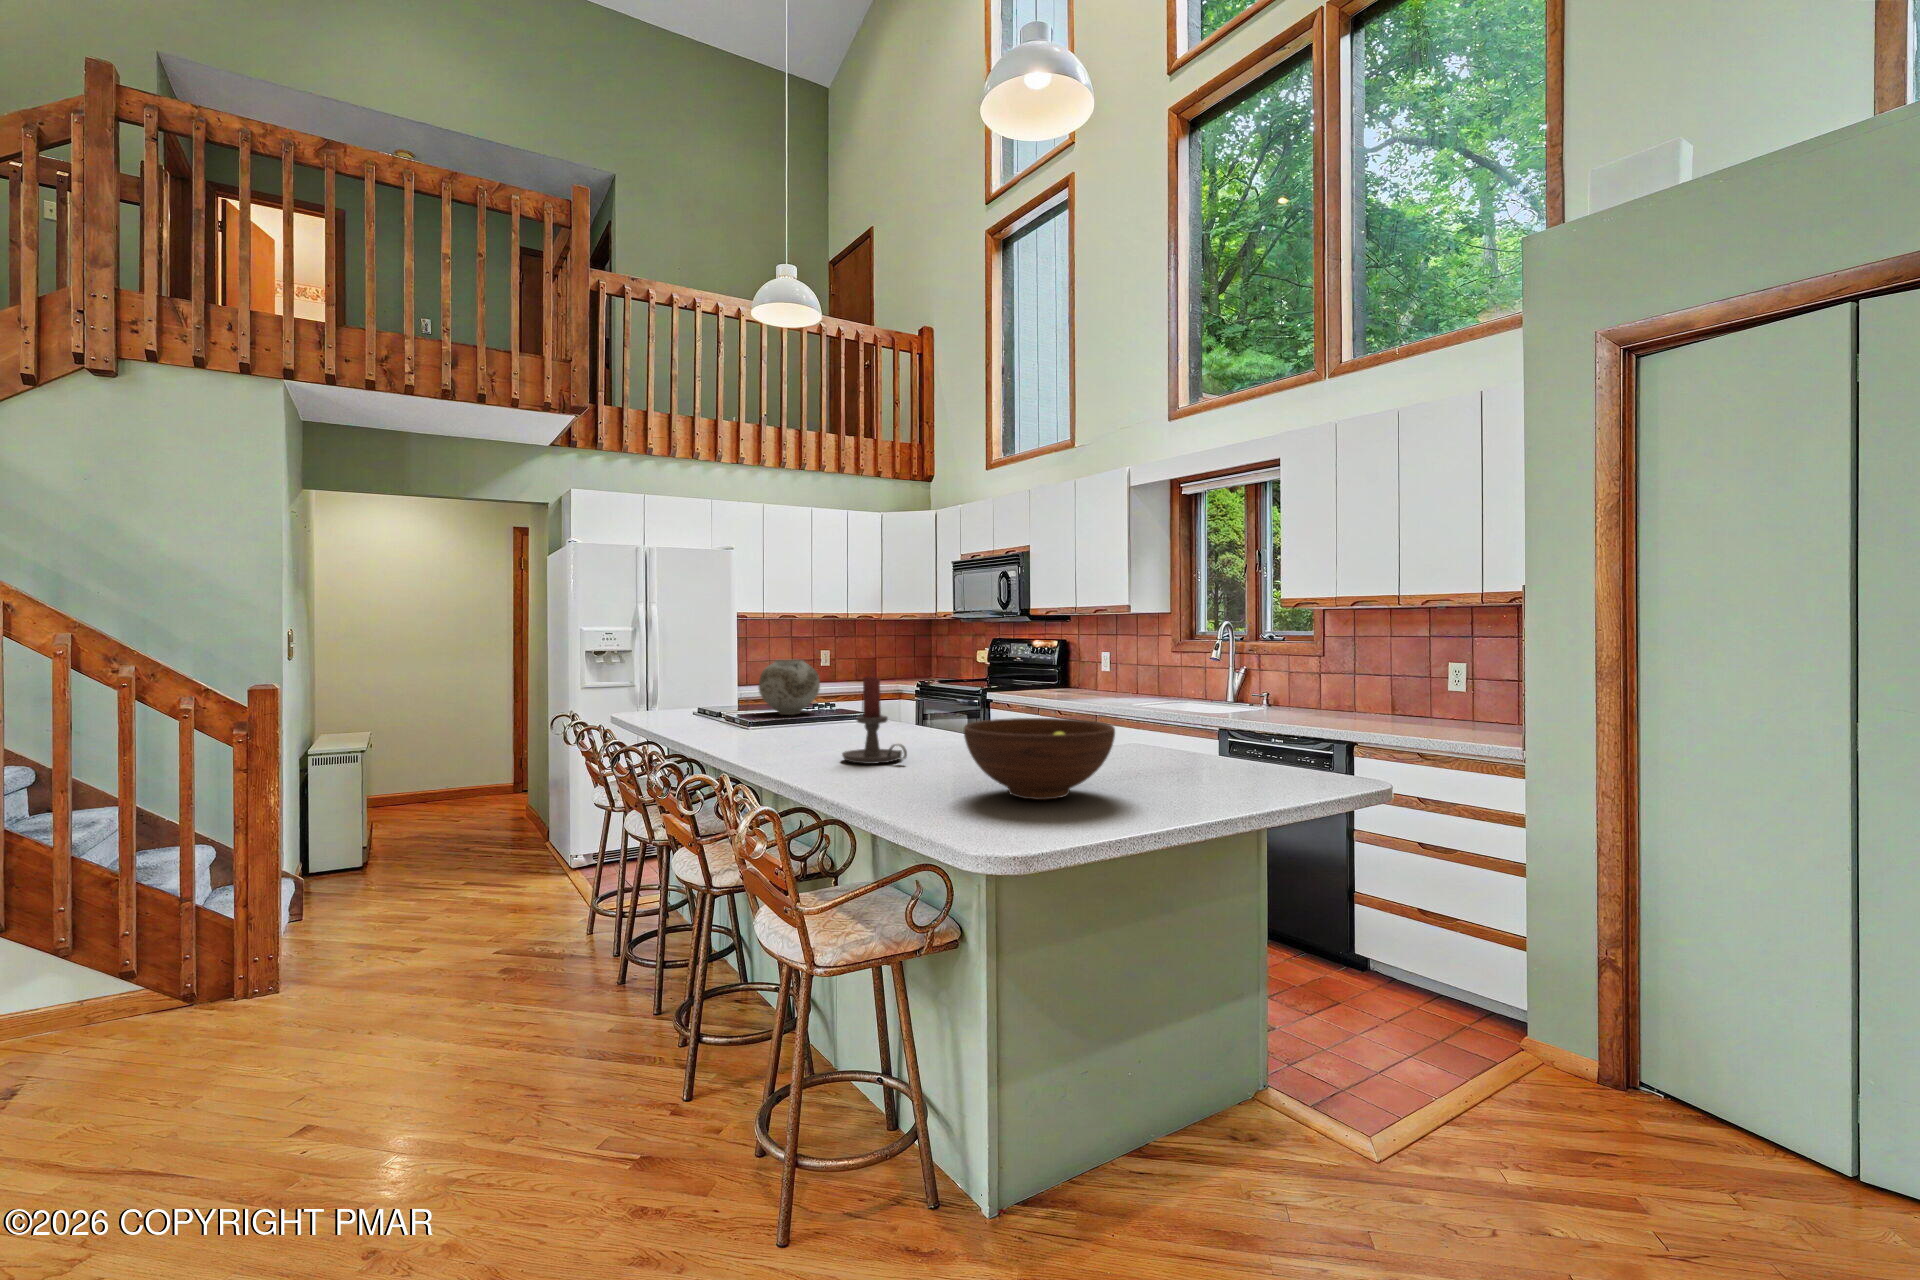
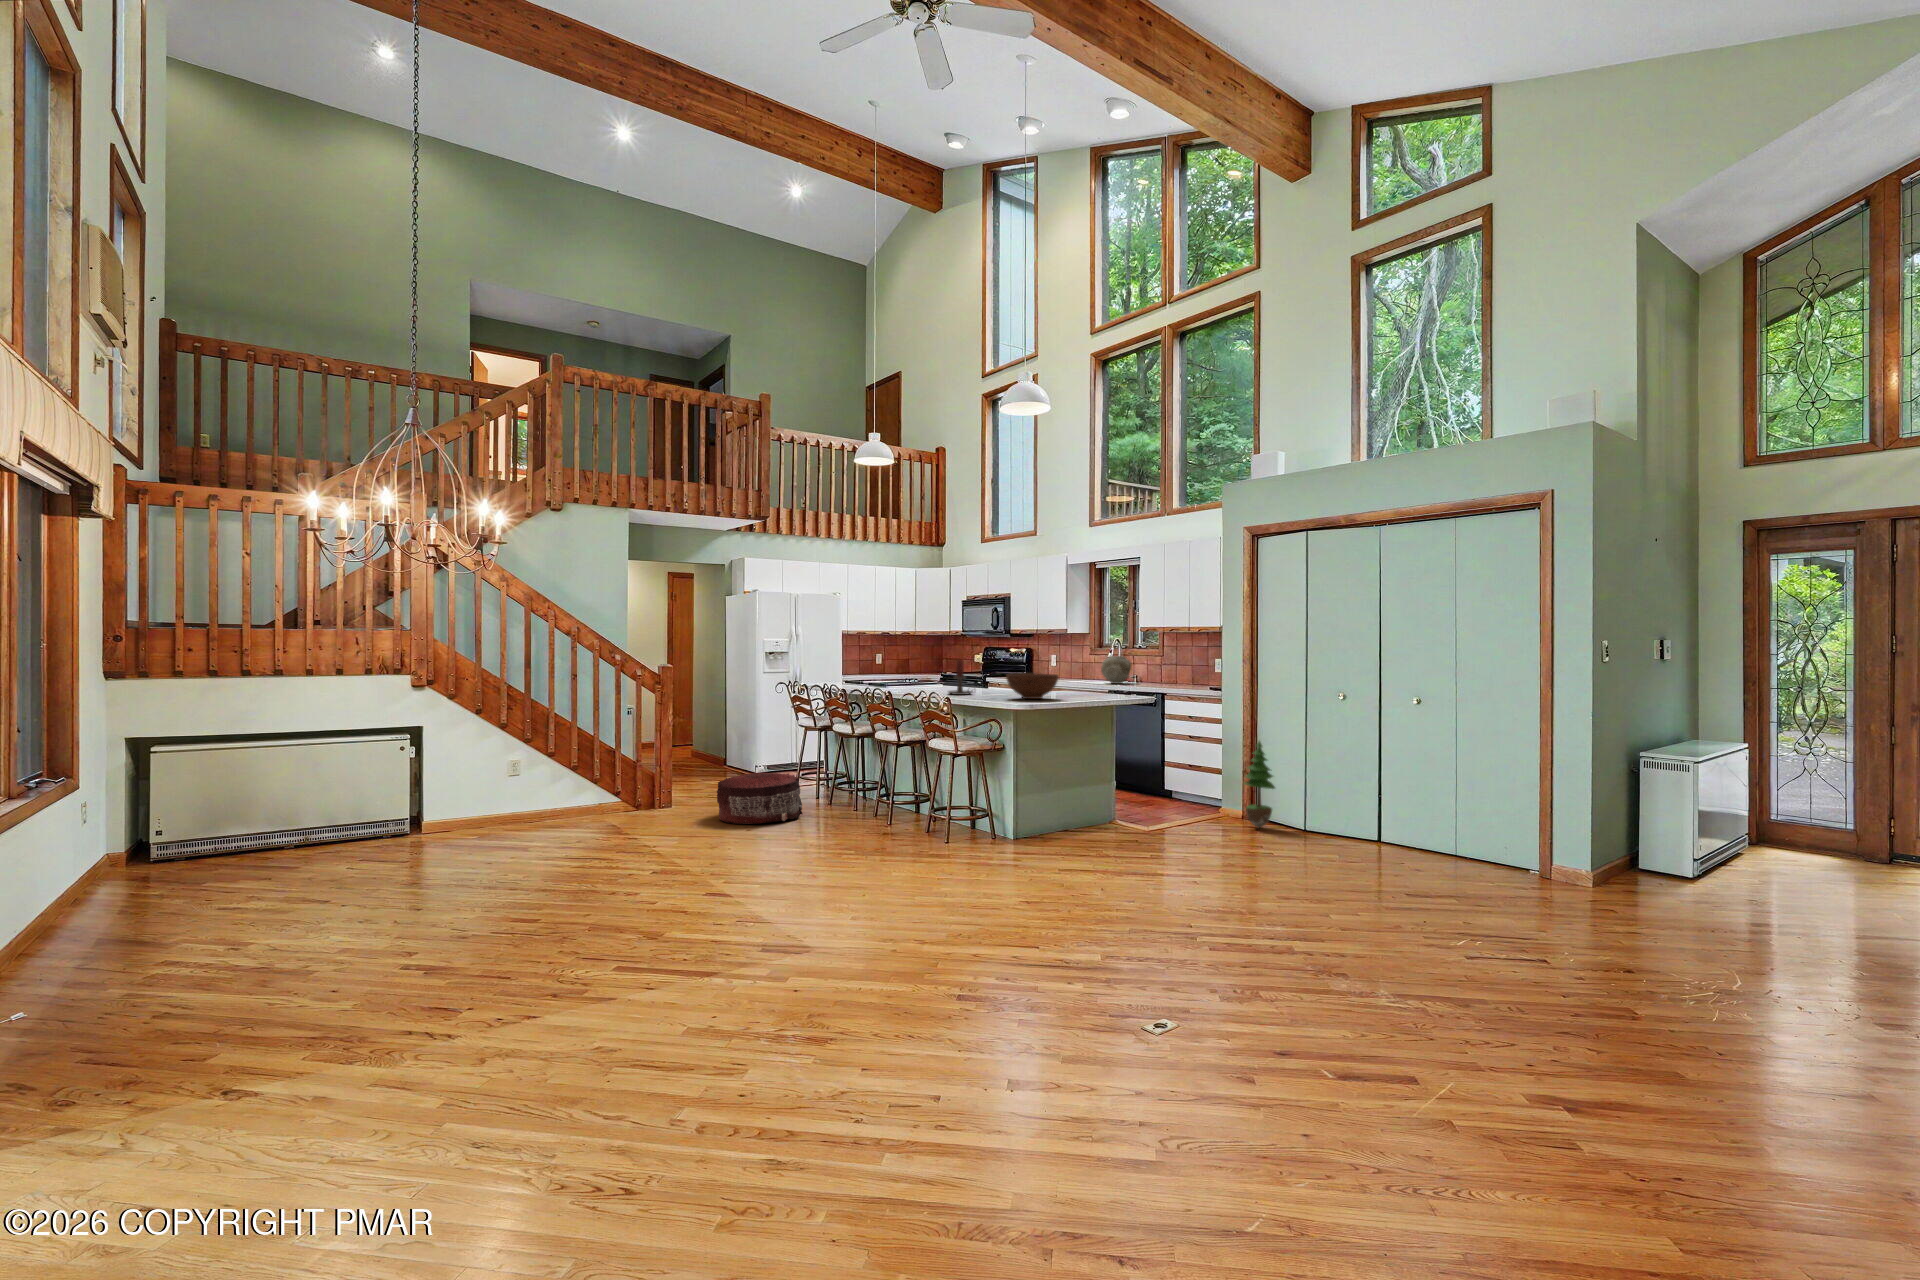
vase: present [759,660,820,715] -> present [1101,656,1131,684]
potted tree: none [1650,916,1775,1180] -> present [1244,741,1275,828]
pouf: none [255,935,493,1112] -> present [717,773,802,824]

